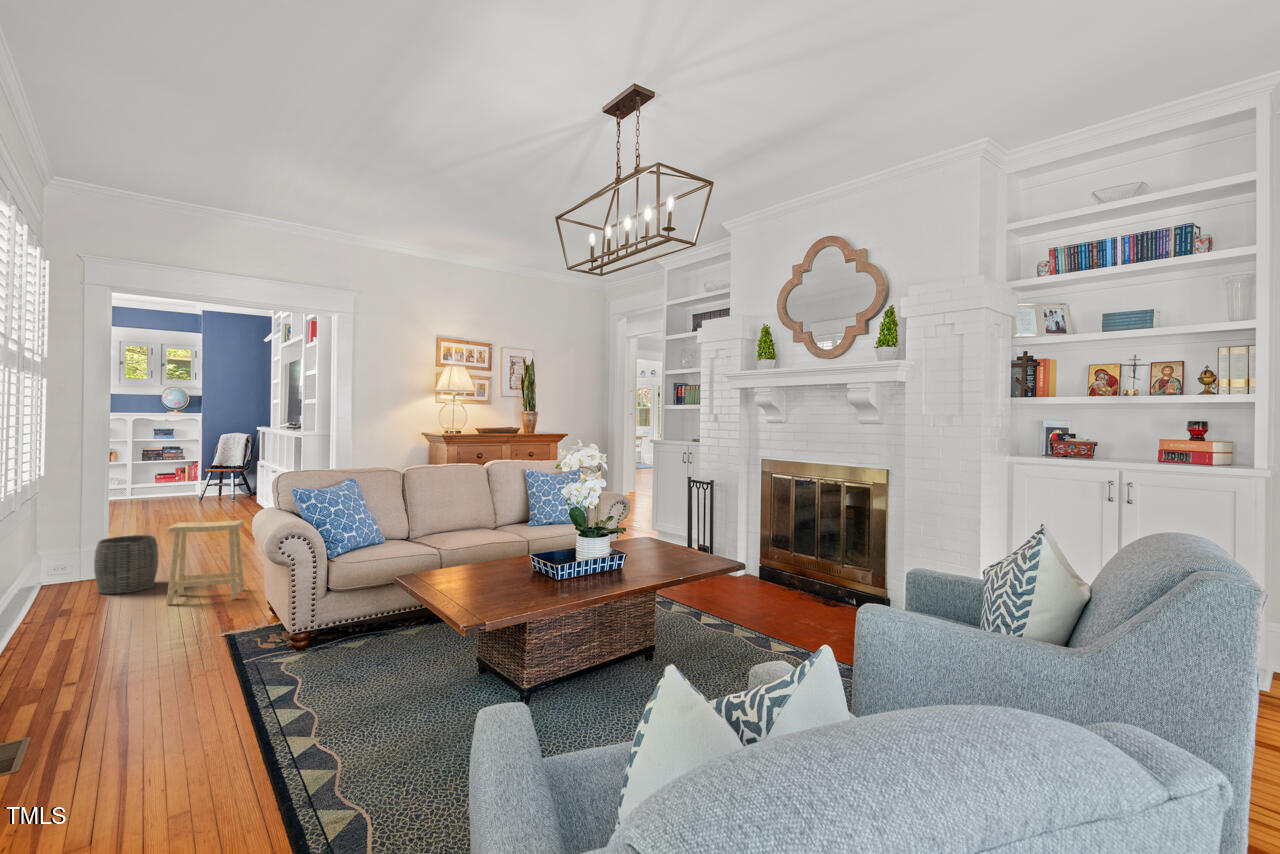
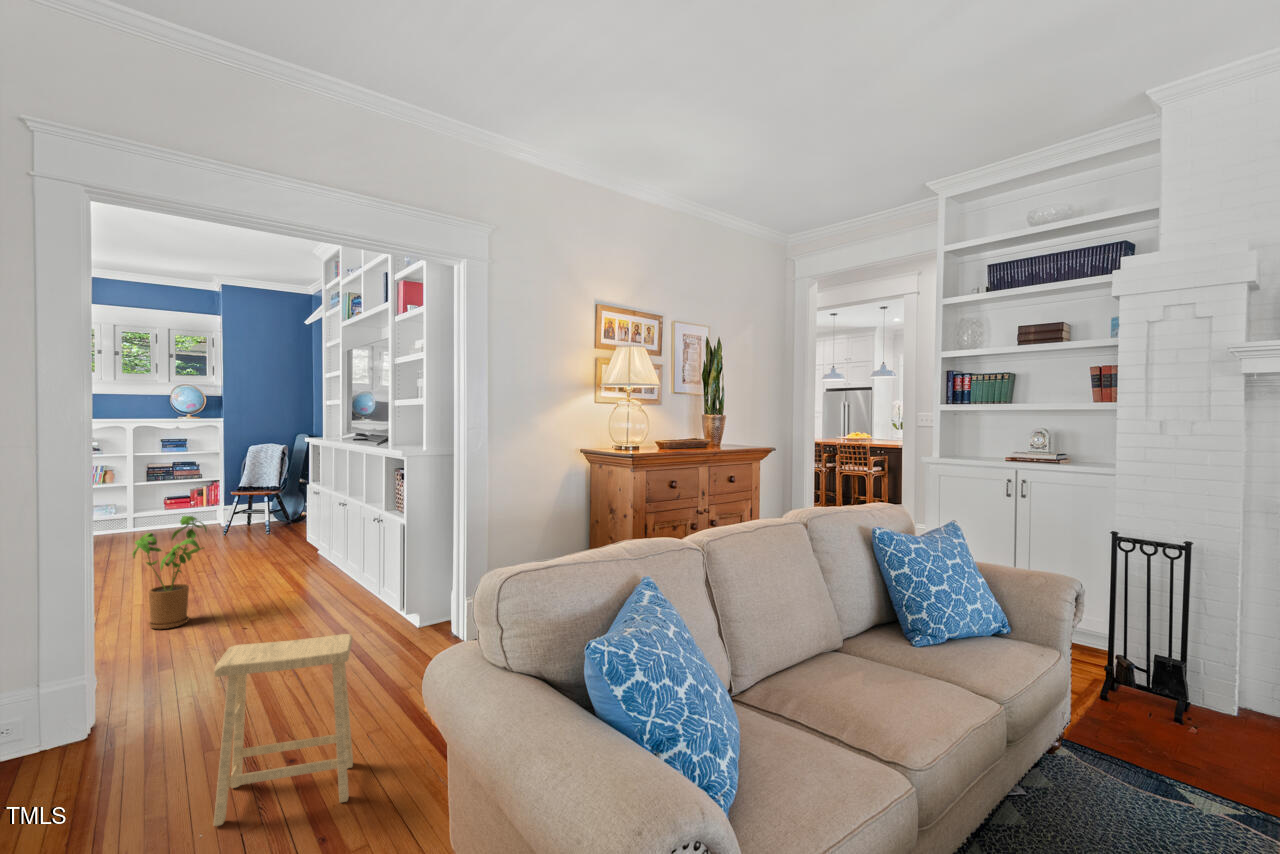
house plant: none [129,473,179,545] -> present [133,516,207,629]
woven basket: present [94,535,158,594] -> none [69,653,189,783]

